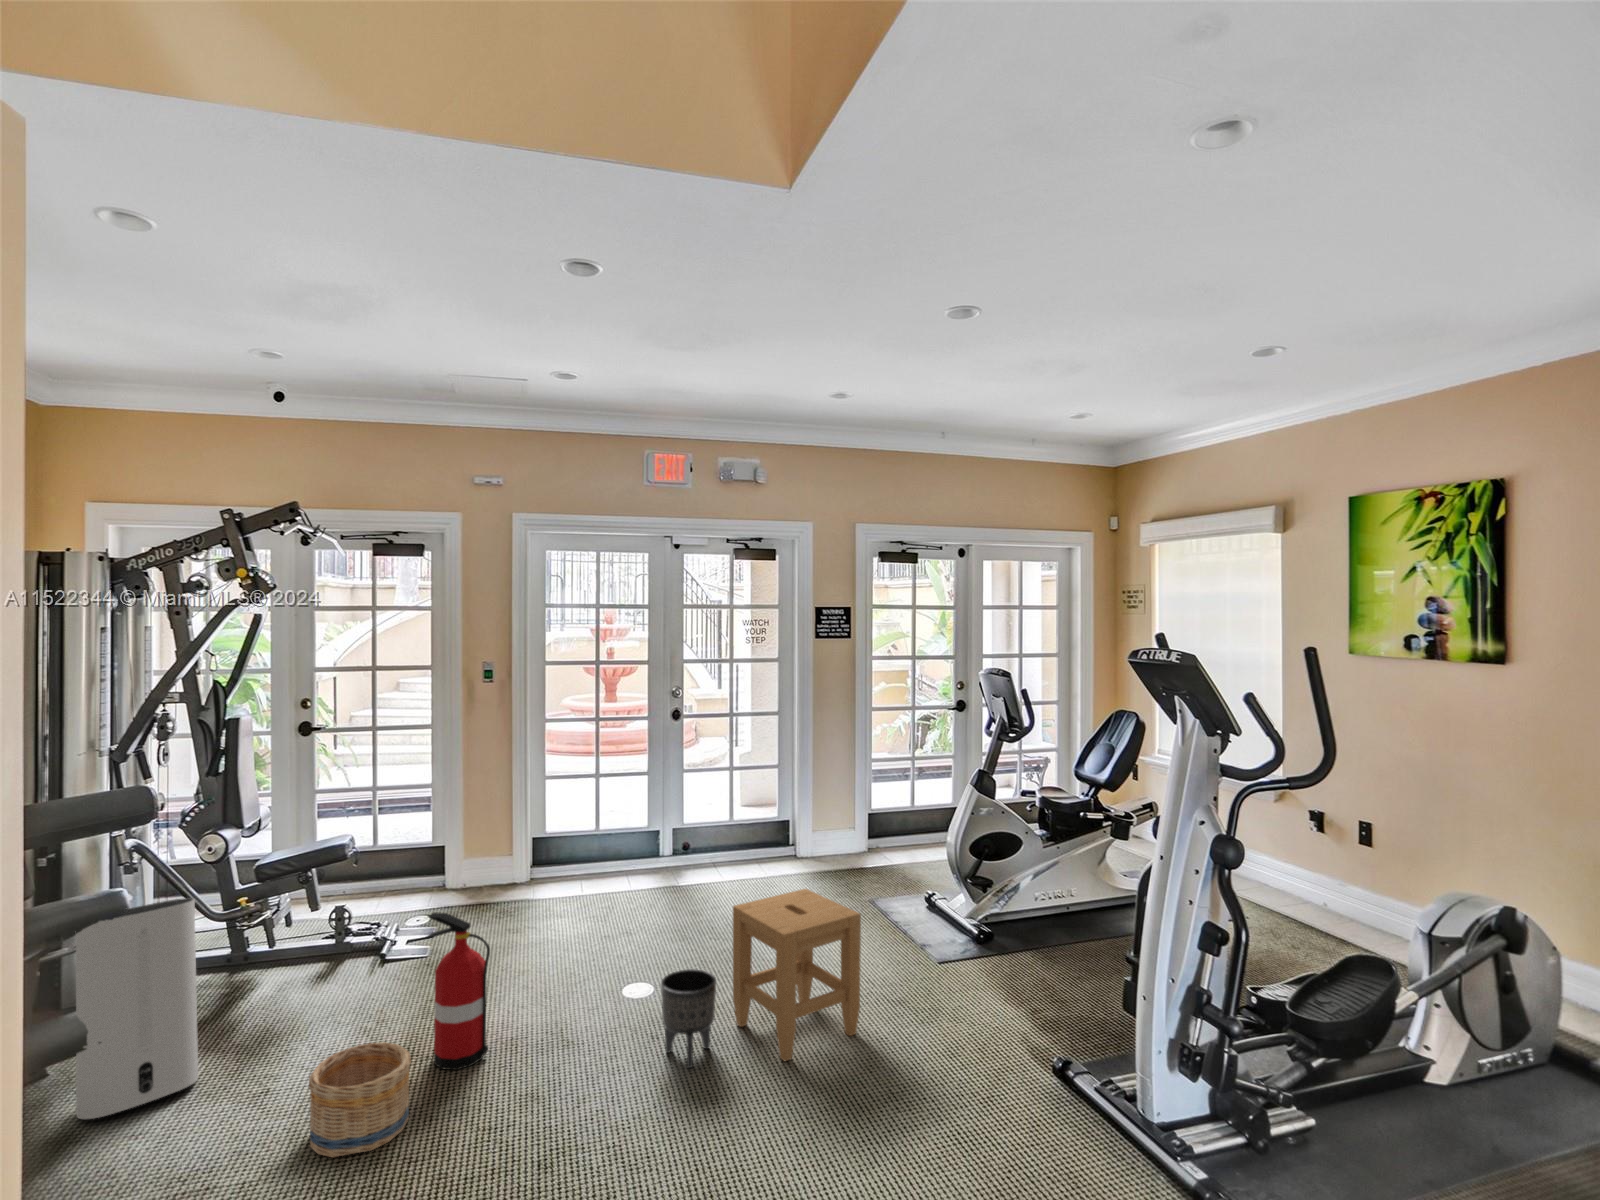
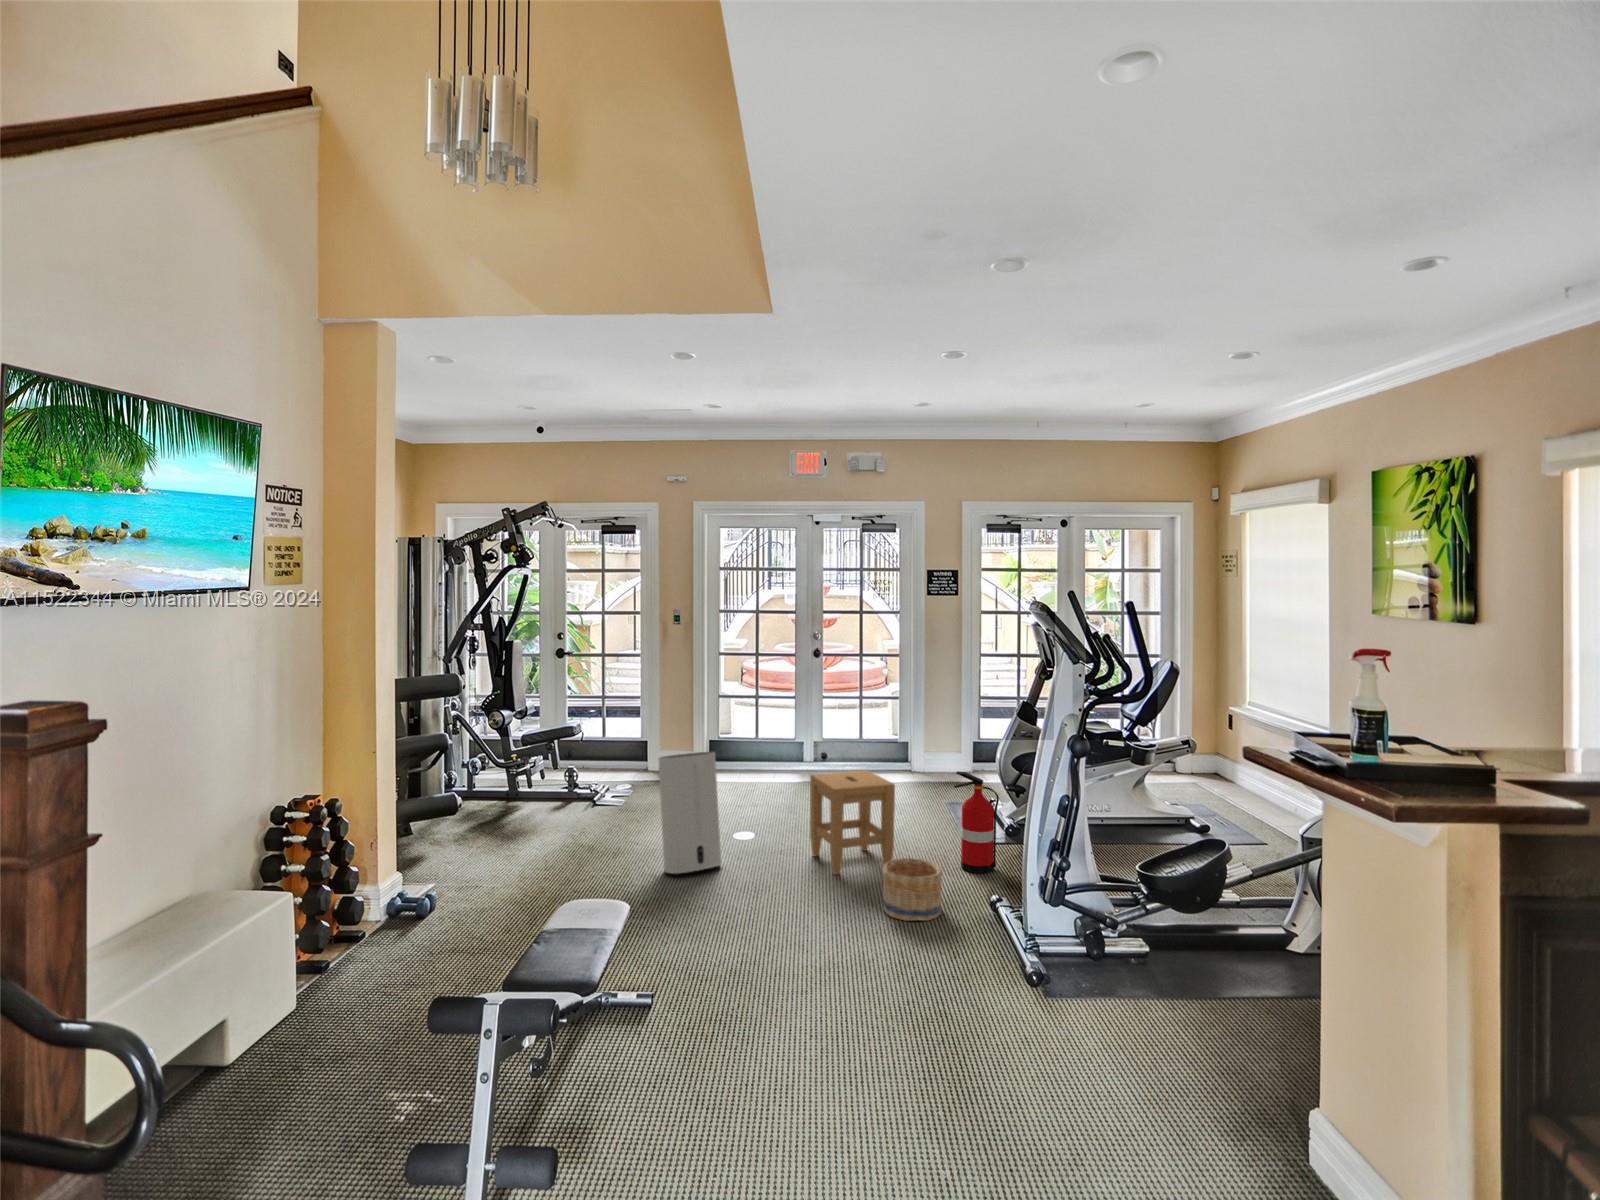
air purifier: present [76,898,198,1119] -> present [659,752,721,874]
fire extinguisher: present [425,913,490,1070] -> present [954,771,999,874]
planter: present [661,969,716,1068] -> none [756,812,793,871]
basket: present [309,1042,411,1157] -> present [882,858,942,921]

